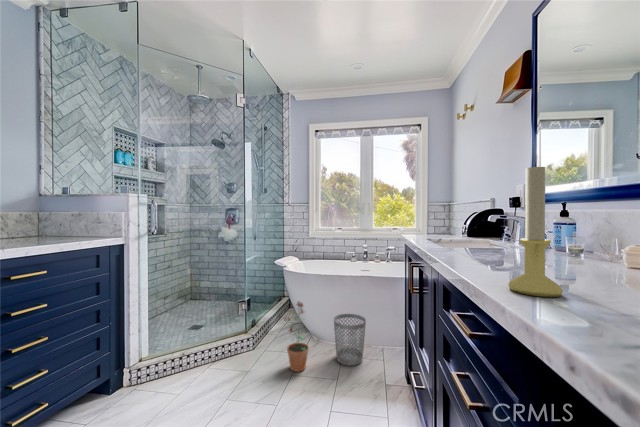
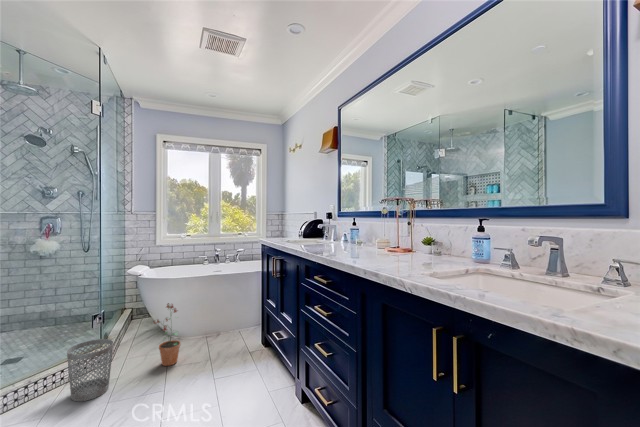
candle holder: present [508,163,563,297] -> none [341,207,358,260]
wastebasket: present [334,314,366,365] -> present [67,339,113,401]

